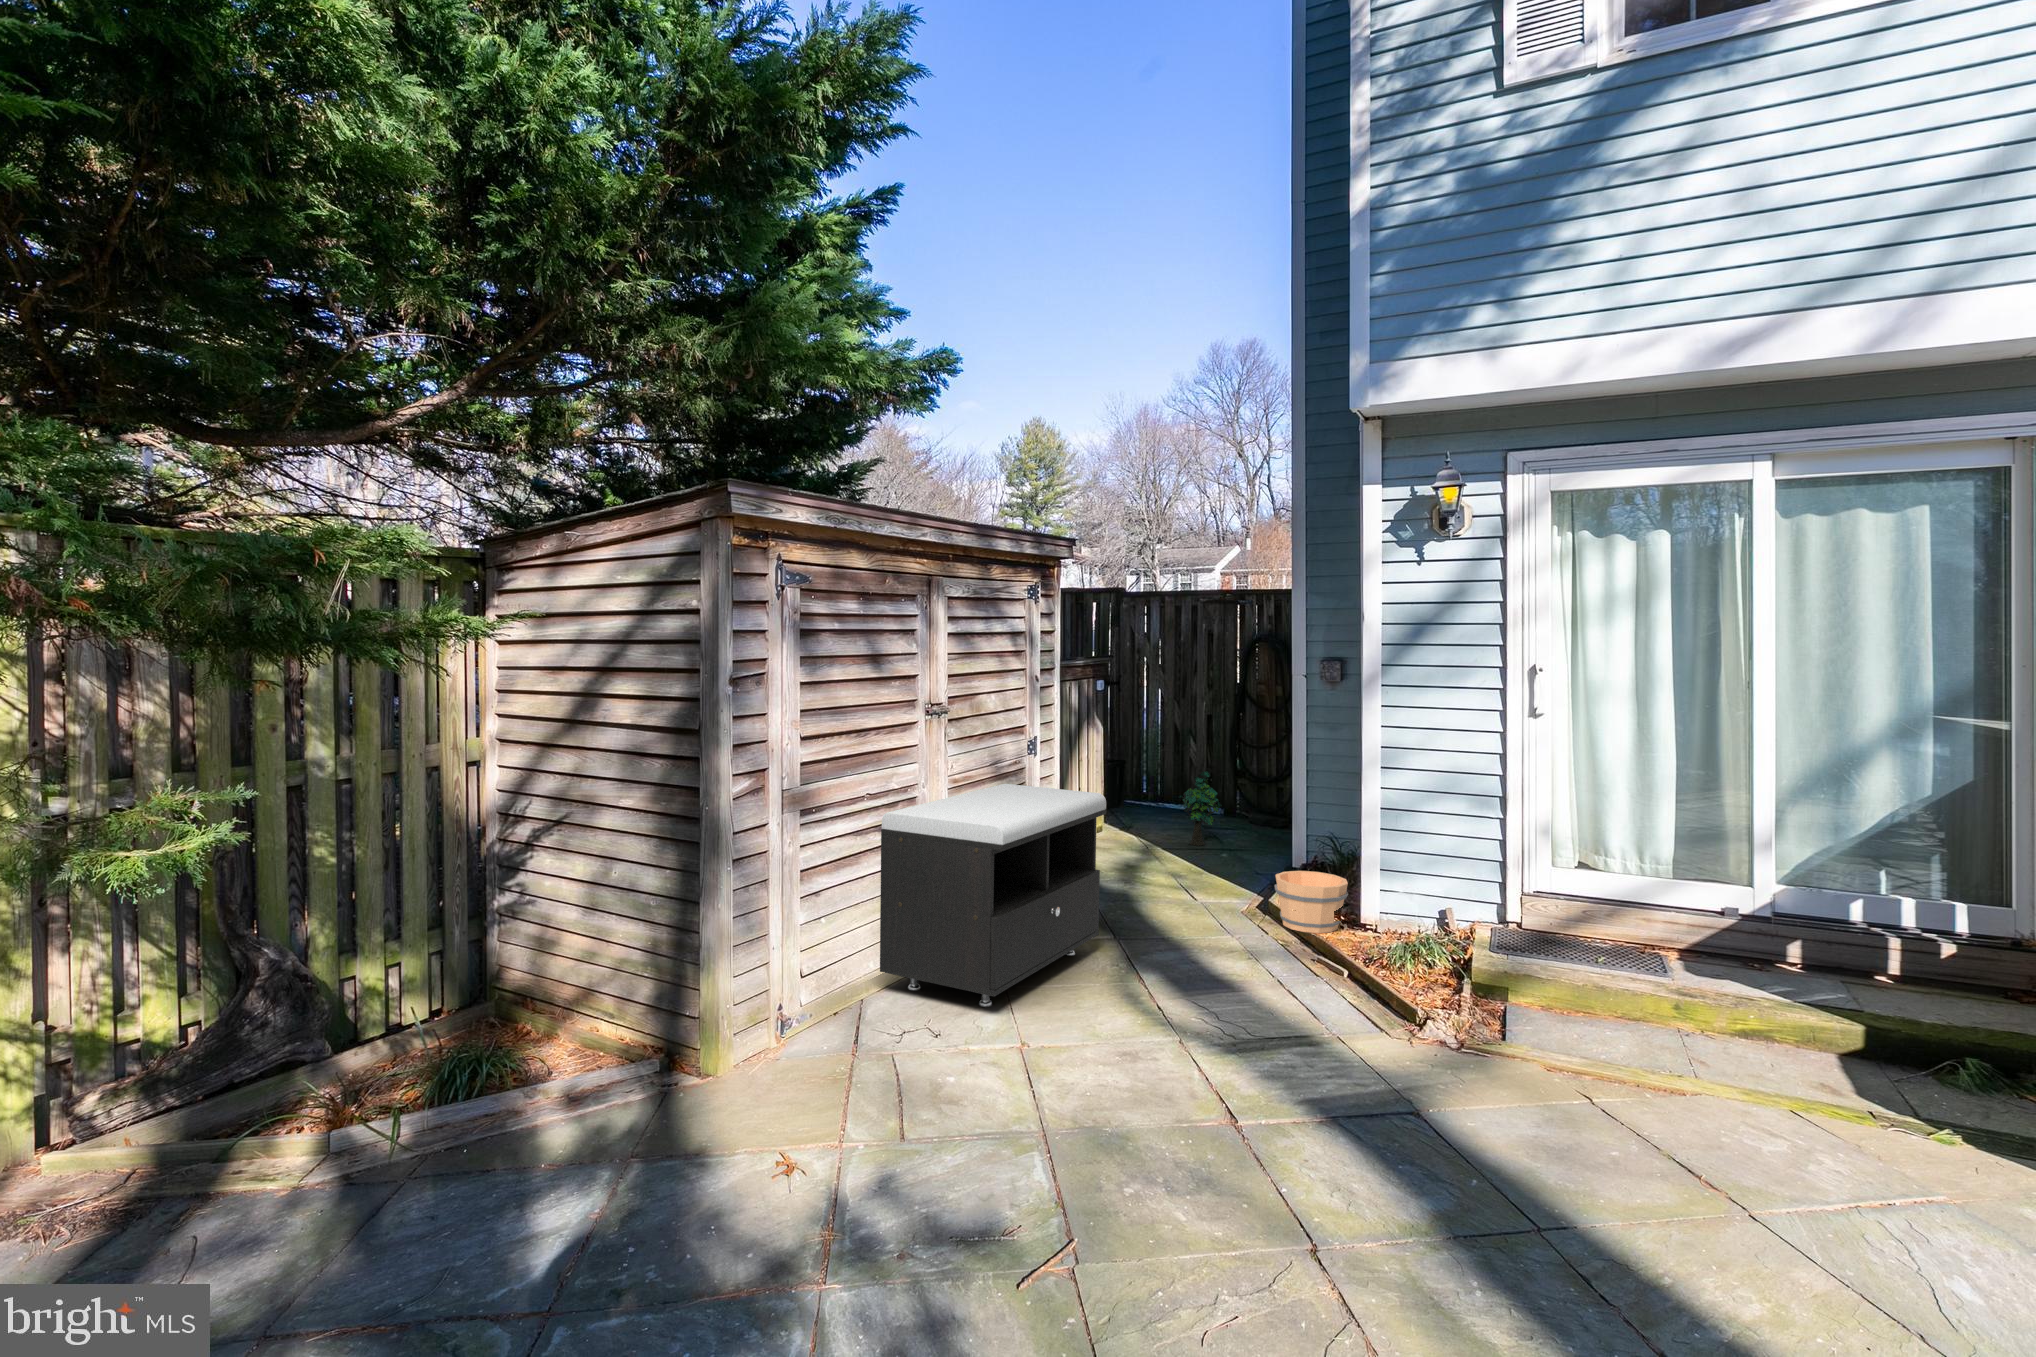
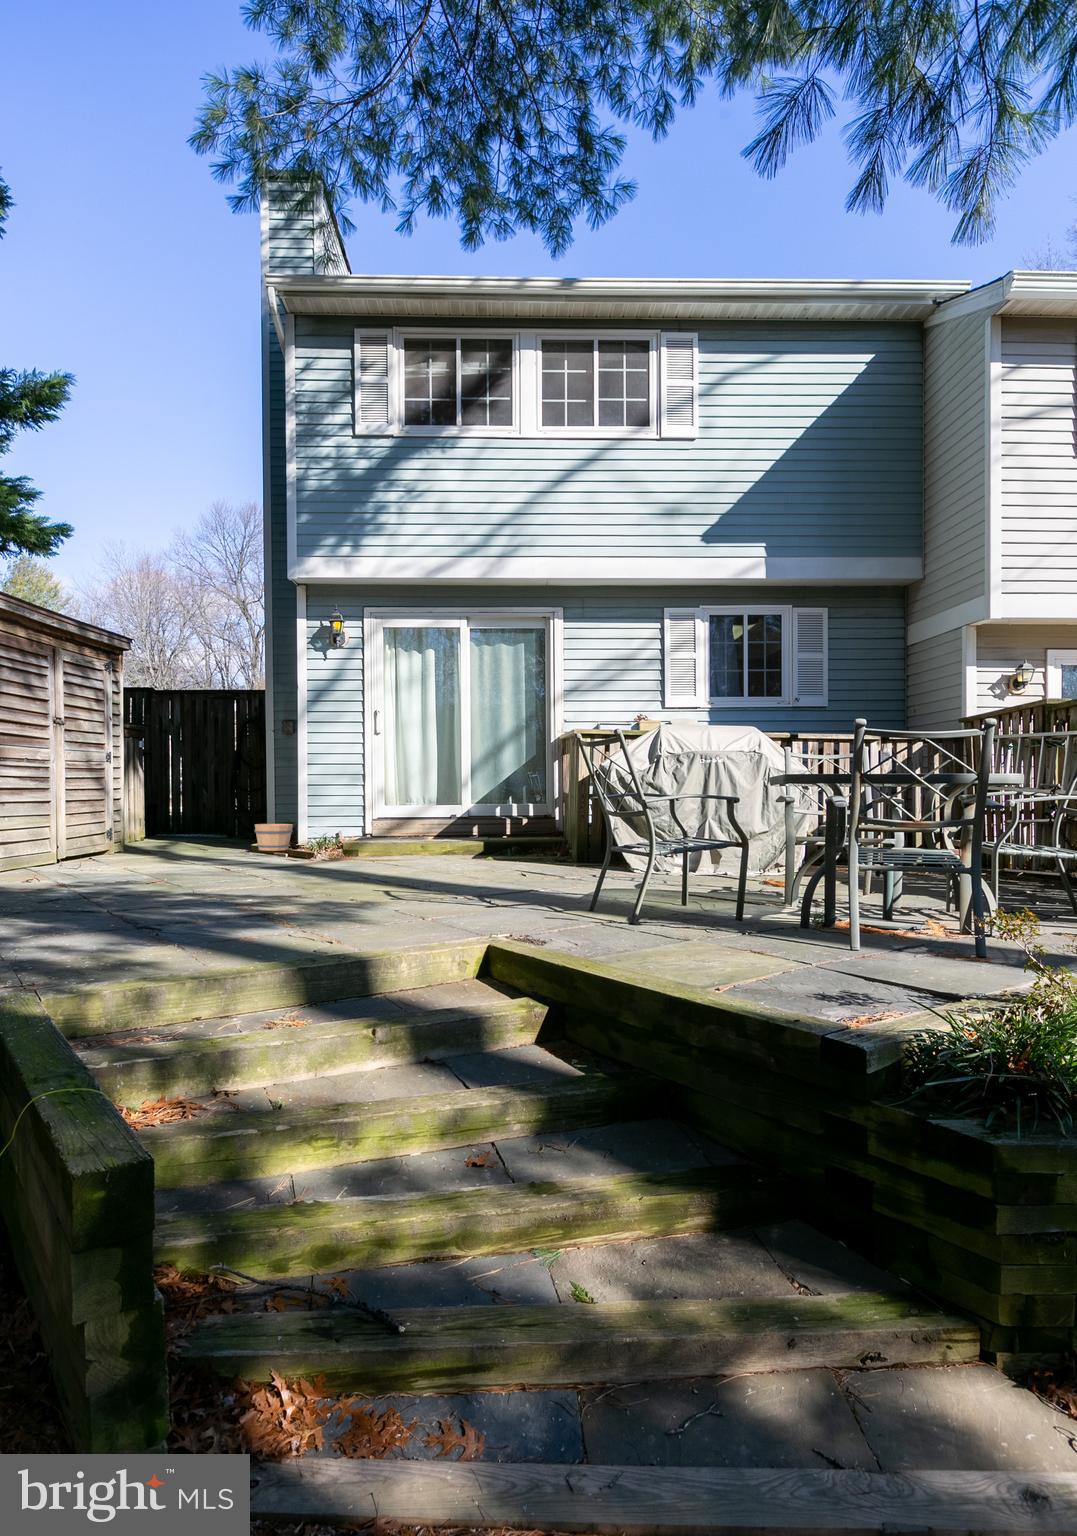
decorative plant: present [1178,771,1222,846] -> none [196,793,225,839]
storage bench: present [880,784,1106,1007] -> none [32,767,160,865]

